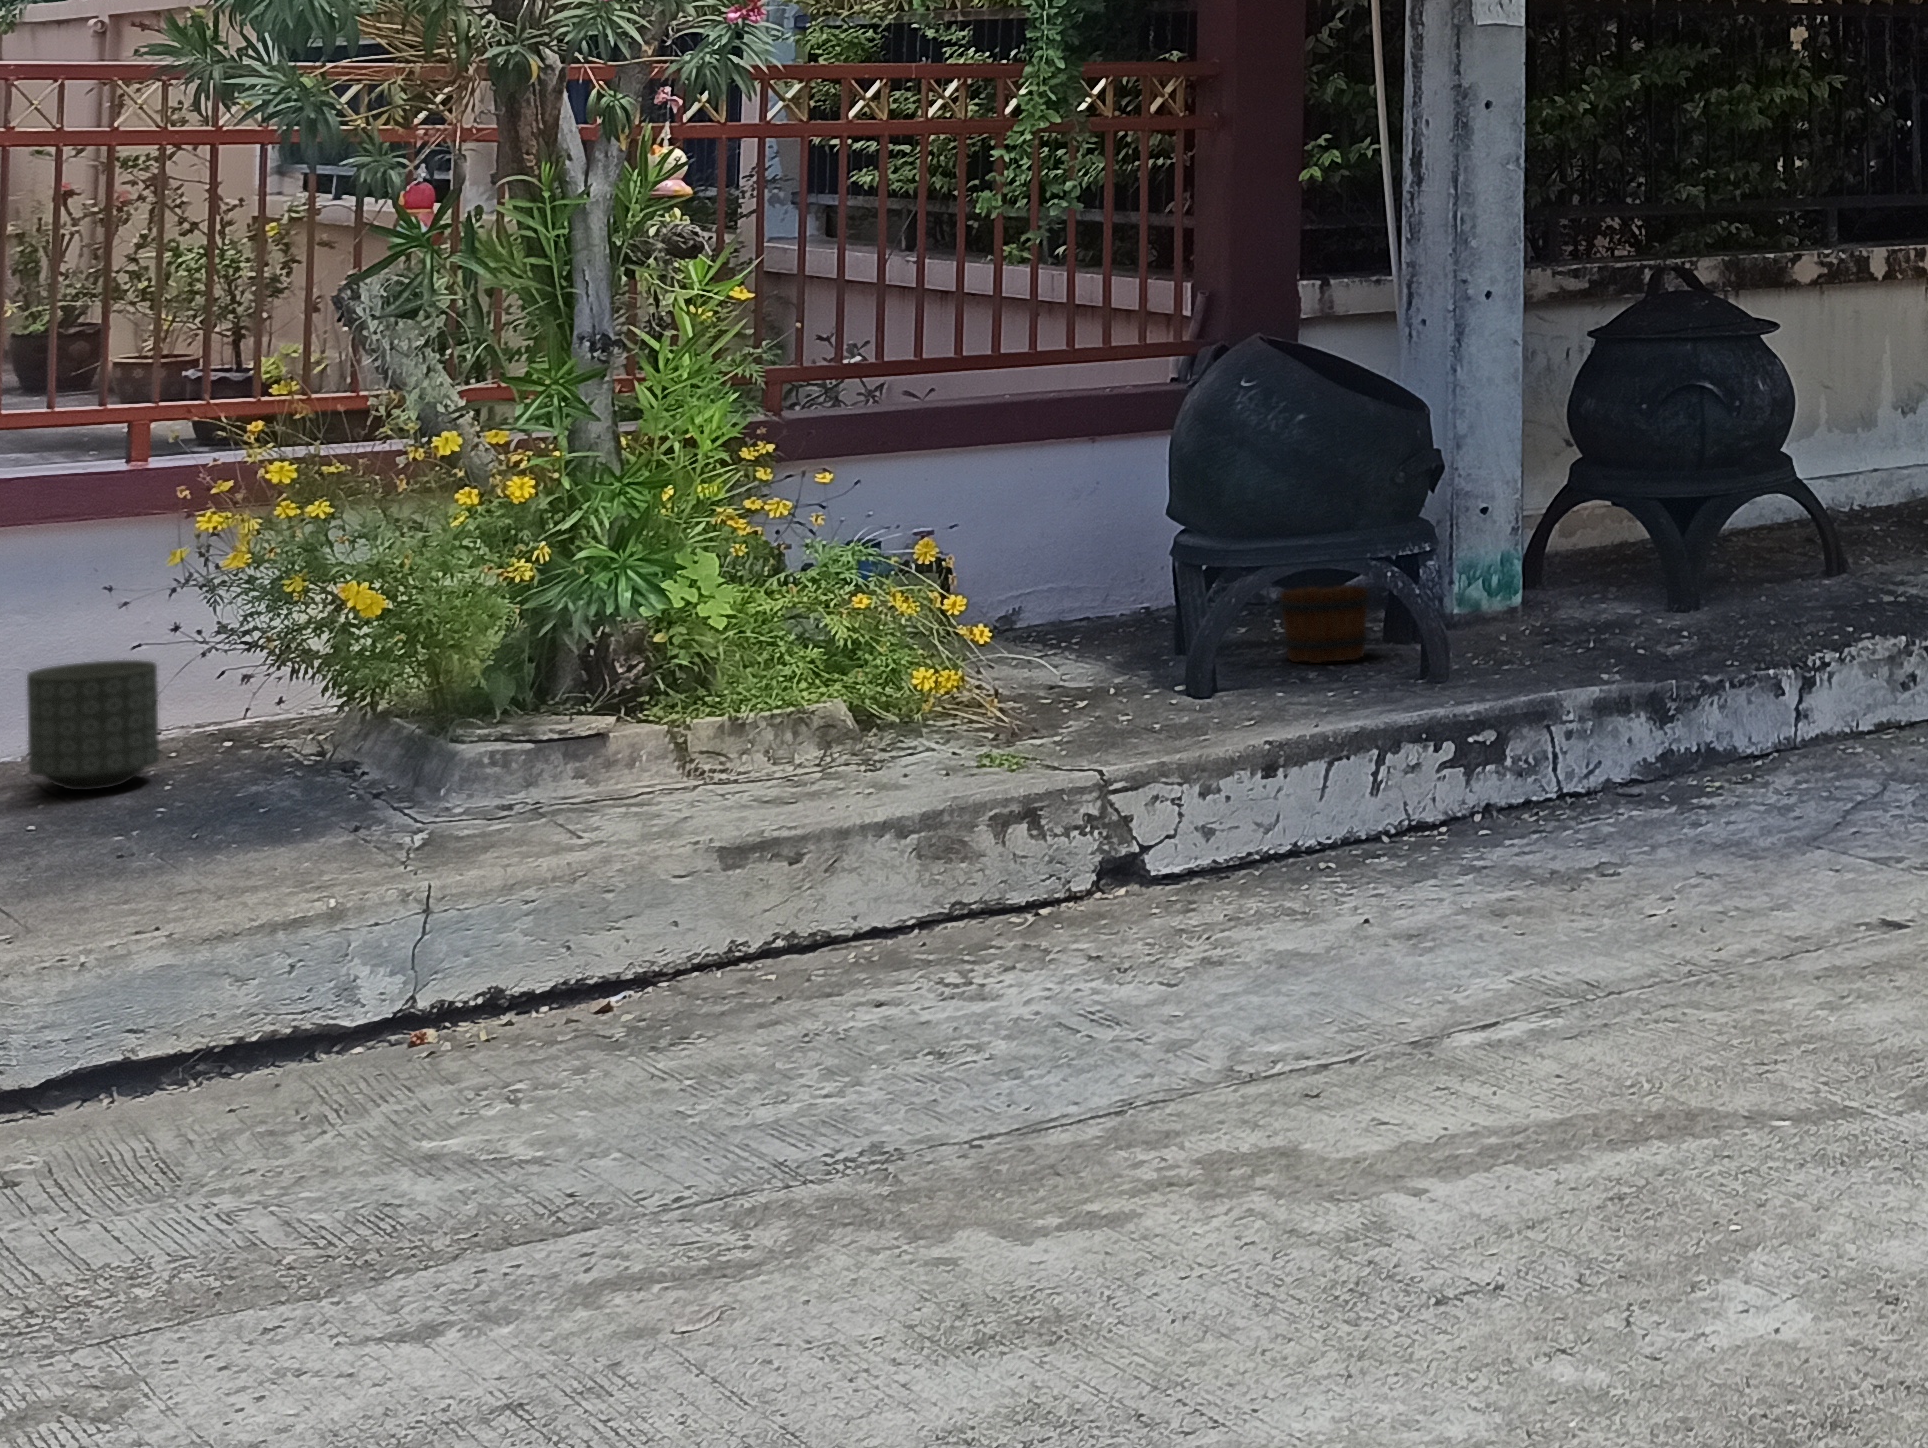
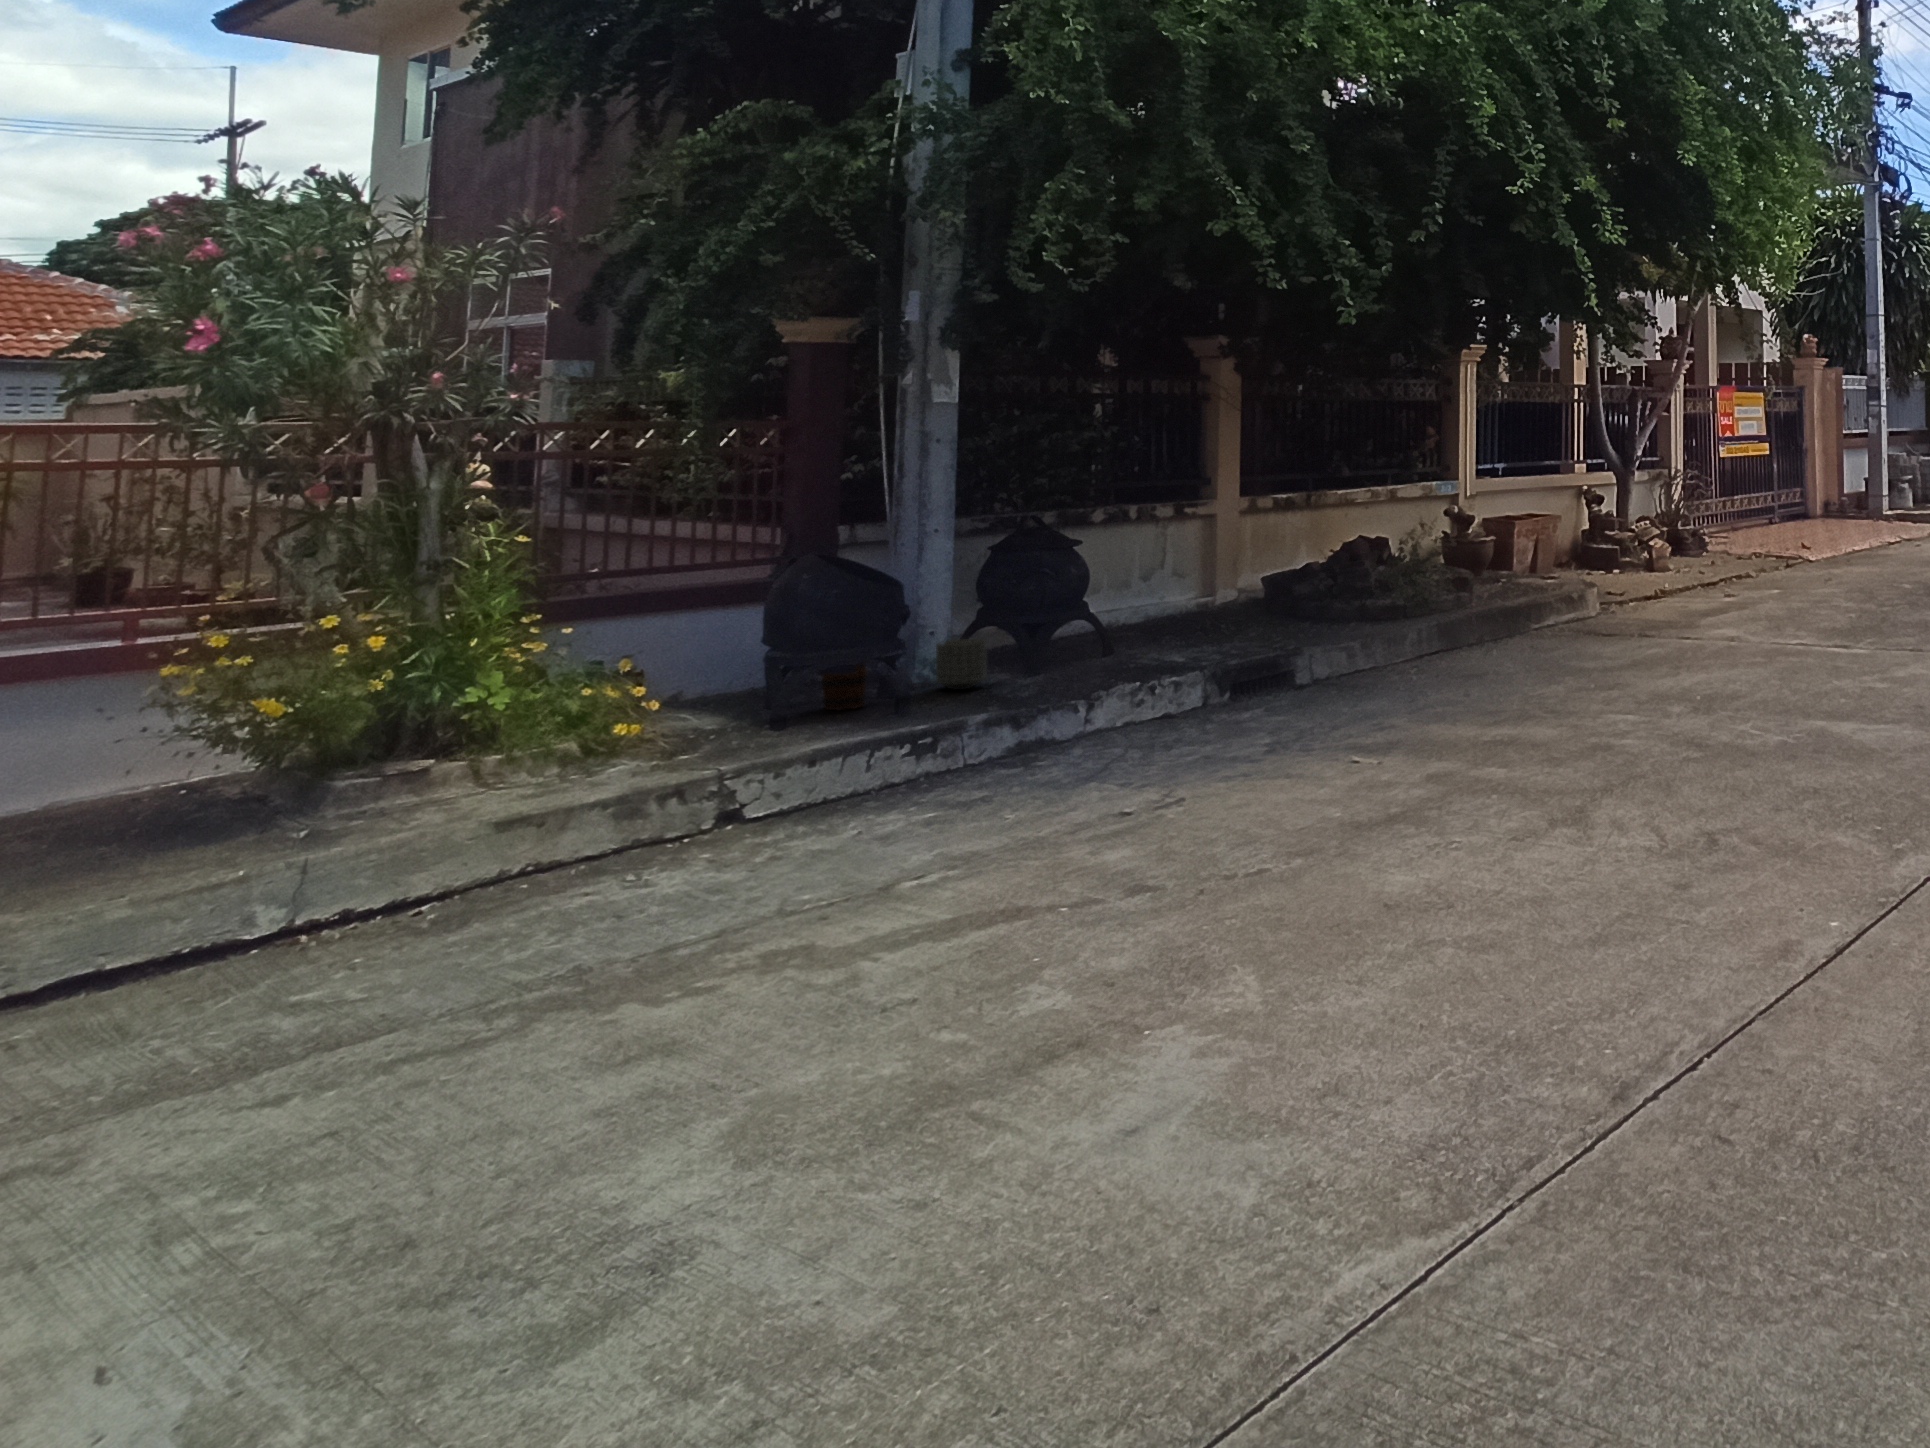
planter: present [27,660,159,790] -> present [936,639,987,690]

